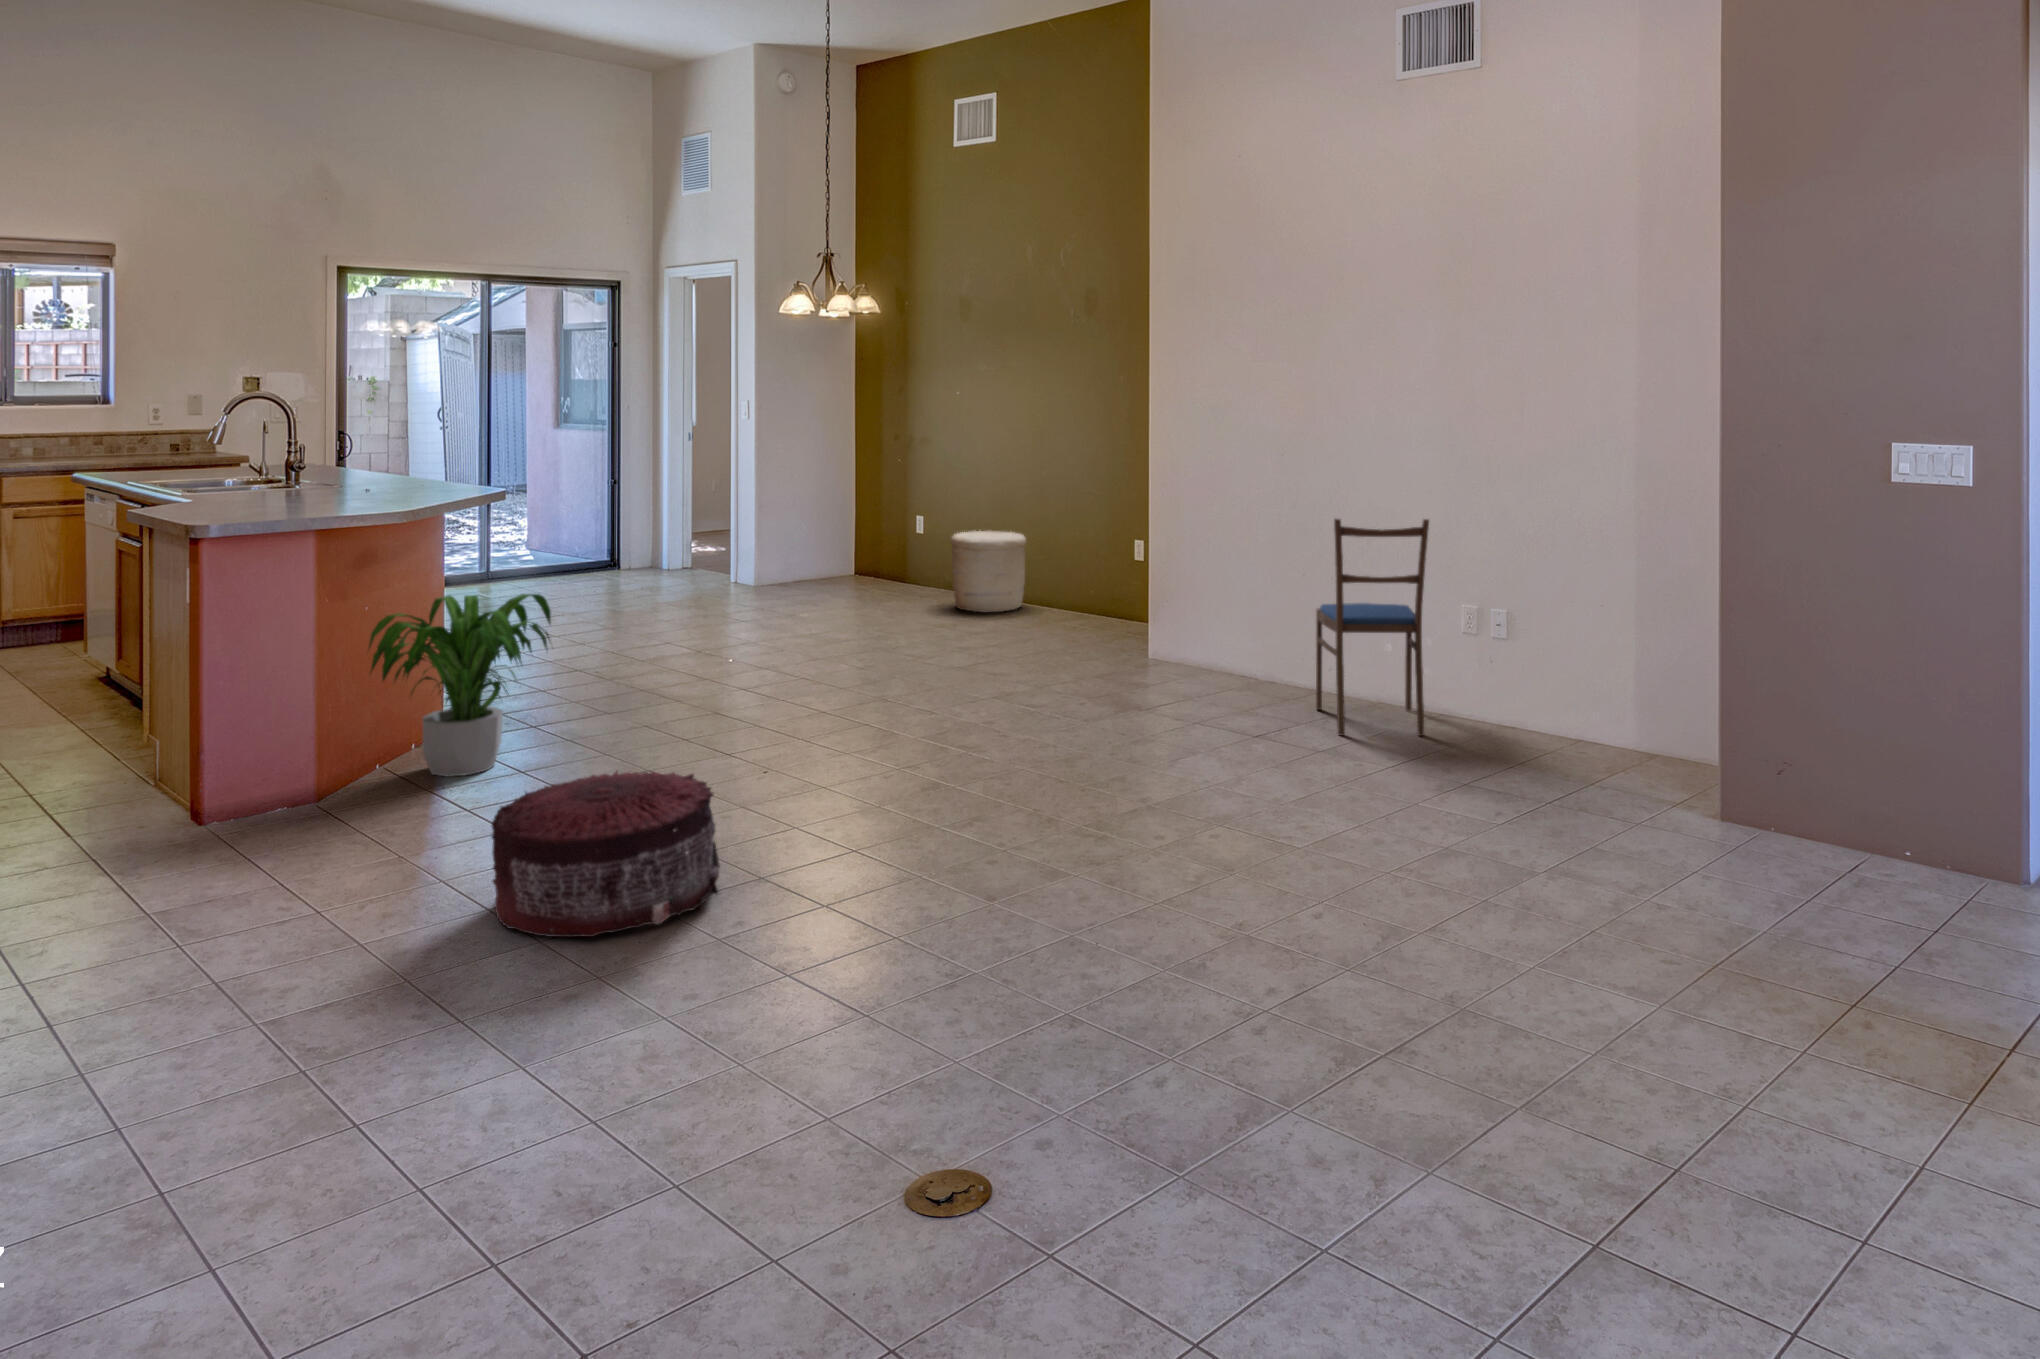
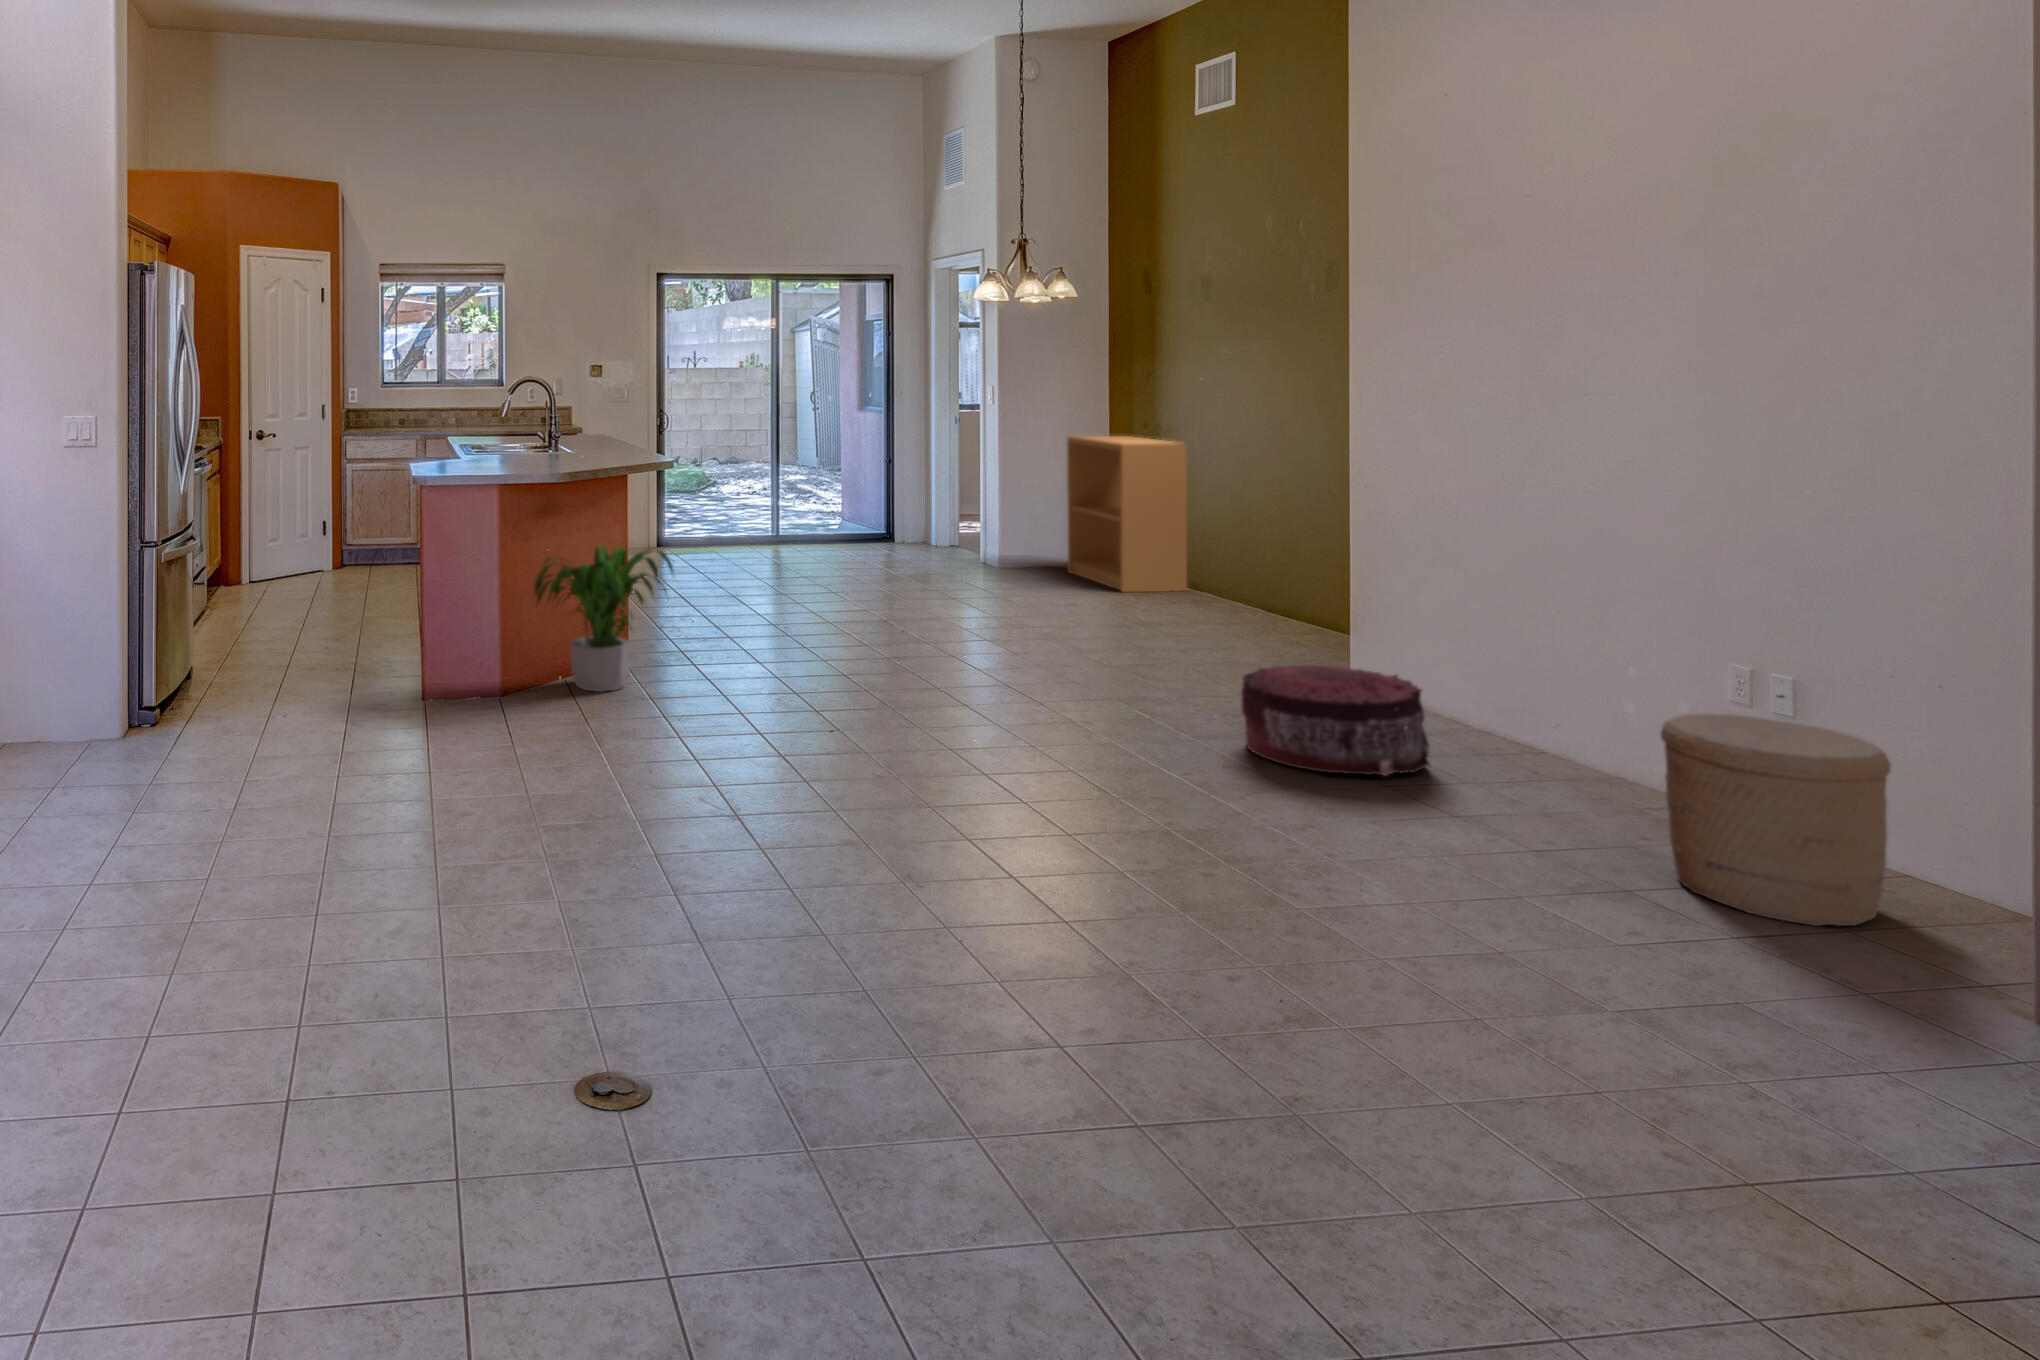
bookshelf: none [822,447,939,596] -> present [1067,436,1187,593]
dining chair: present [1316,519,1429,736] -> none [1494,546,1664,846]
woven basket: present [951,531,1026,612] -> present [1661,714,1891,926]
pouf: present [491,771,720,937] -> present [1241,664,1429,776]

